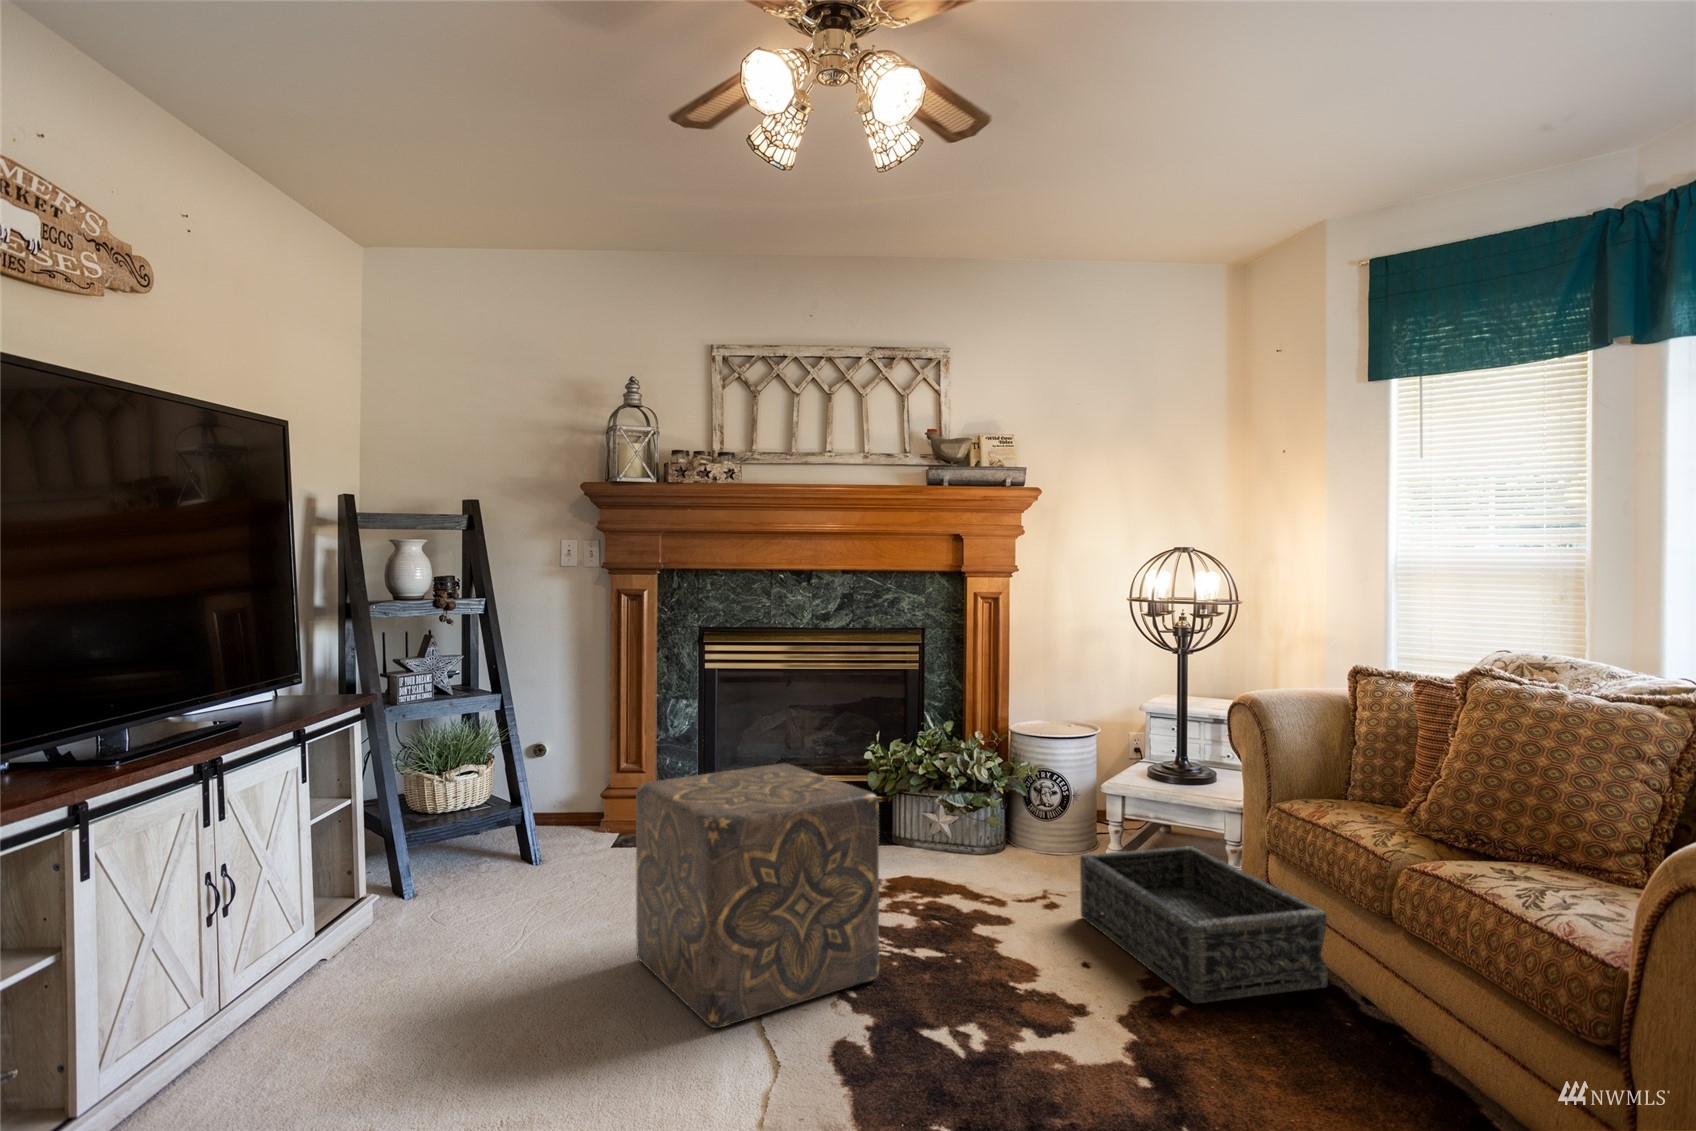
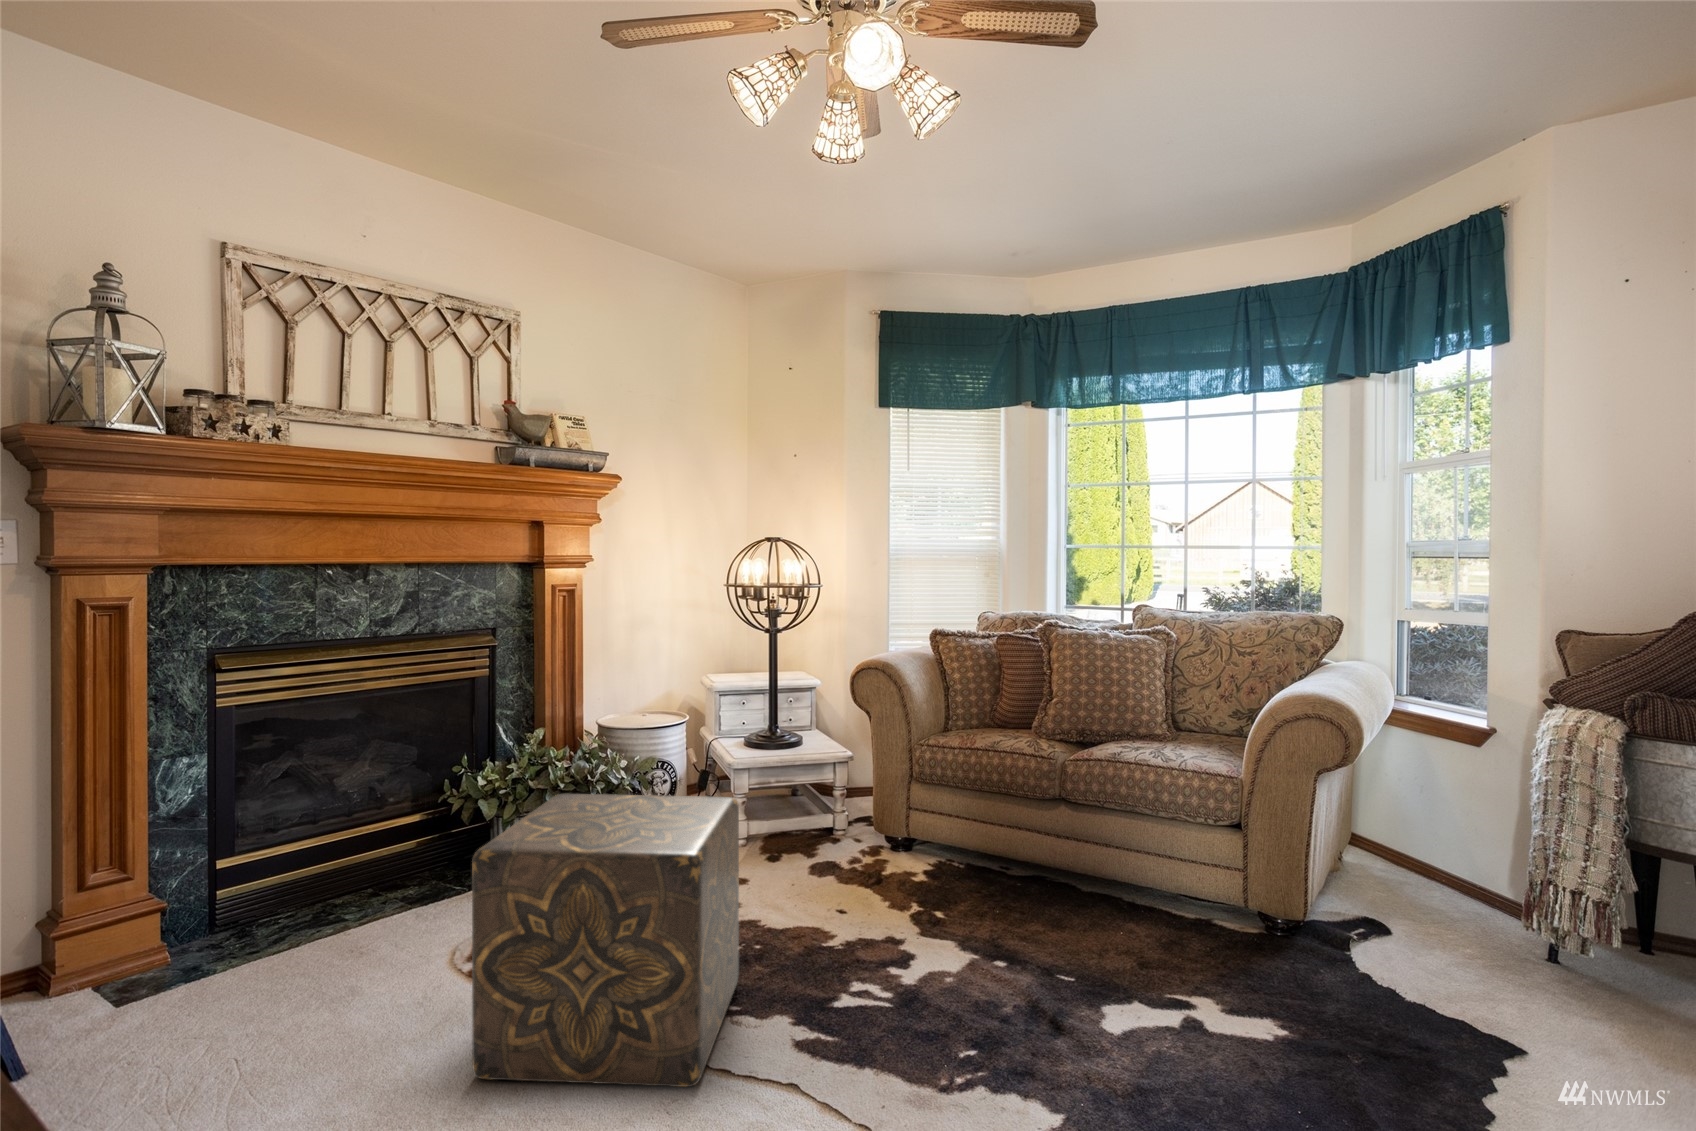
basket: present [1080,846,1327,1003] -> none [778,797,976,906]

